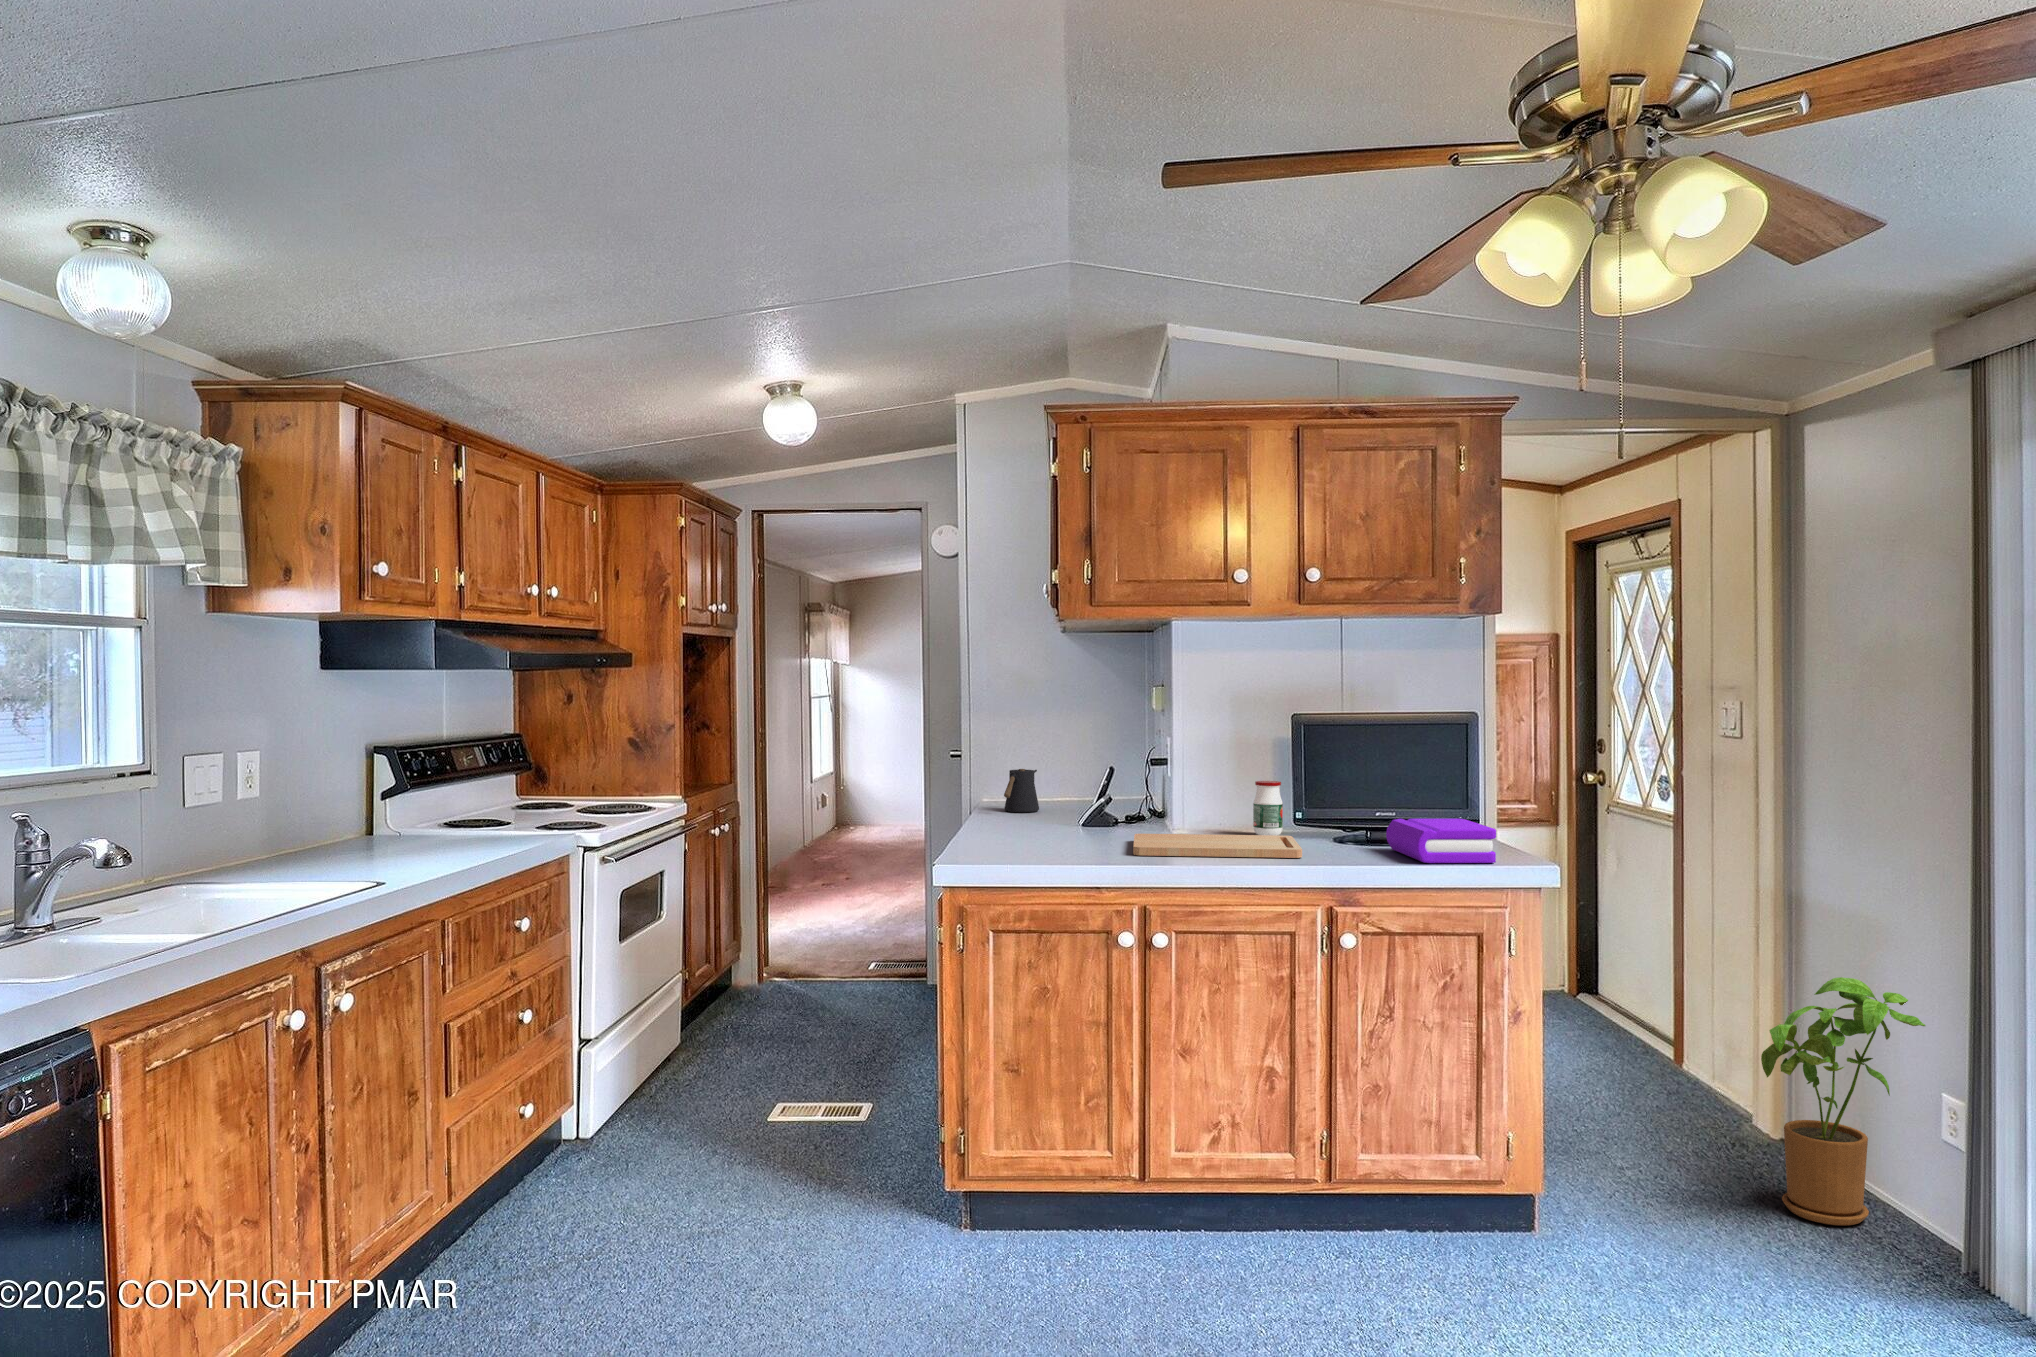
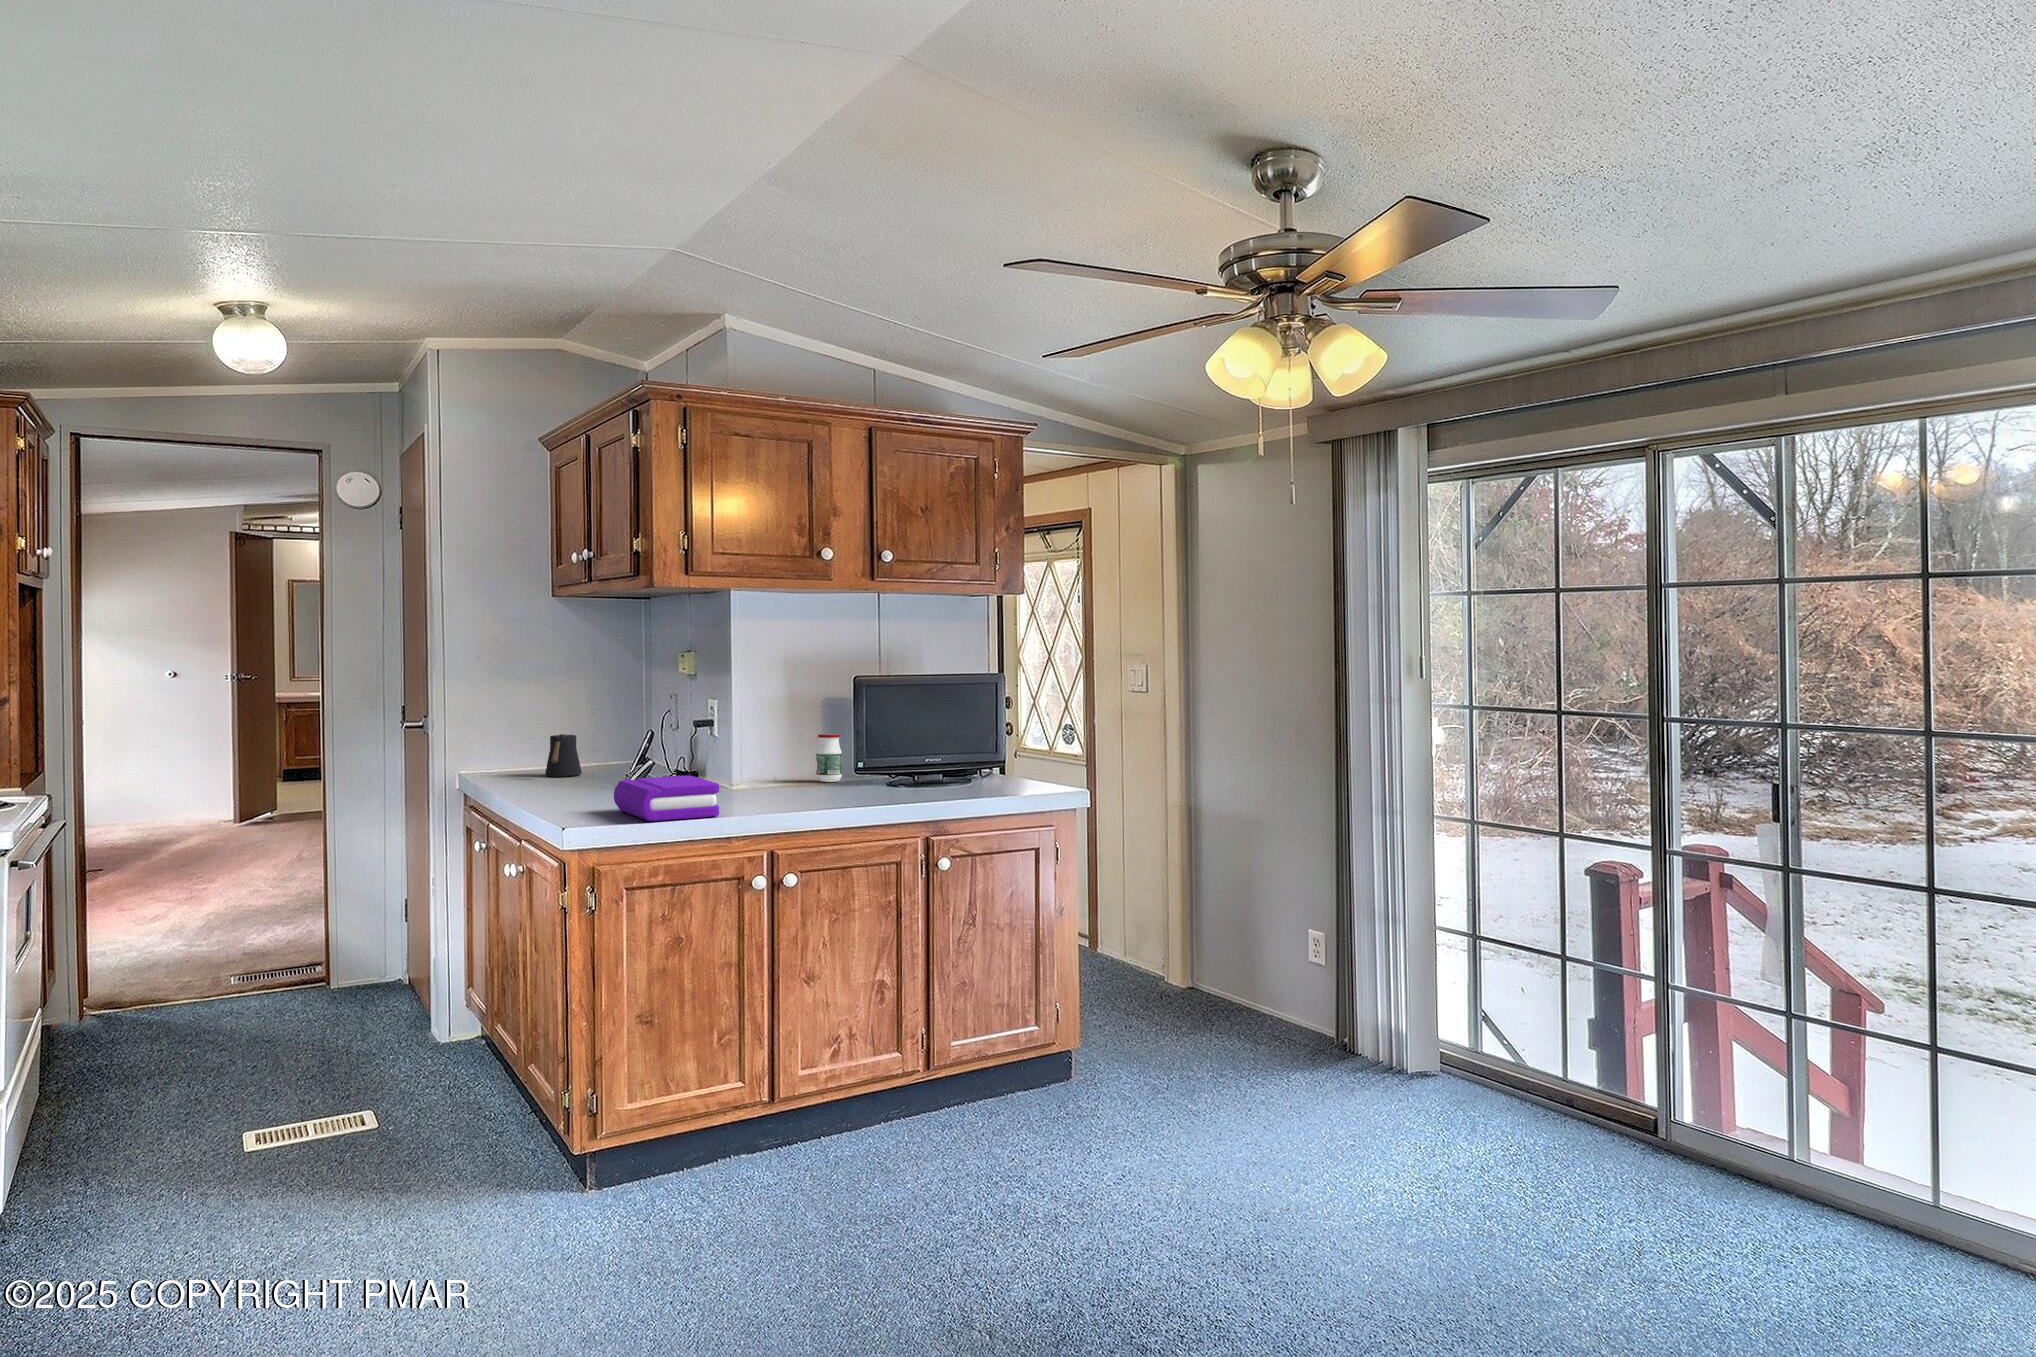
book: present [1386,819,1496,863] -> present [614,776,719,821]
cutting board: present [1133,834,1302,858] -> none [724,780,891,805]
house plant: present [1761,977,1925,1226] -> none [1199,855,1303,1034]

